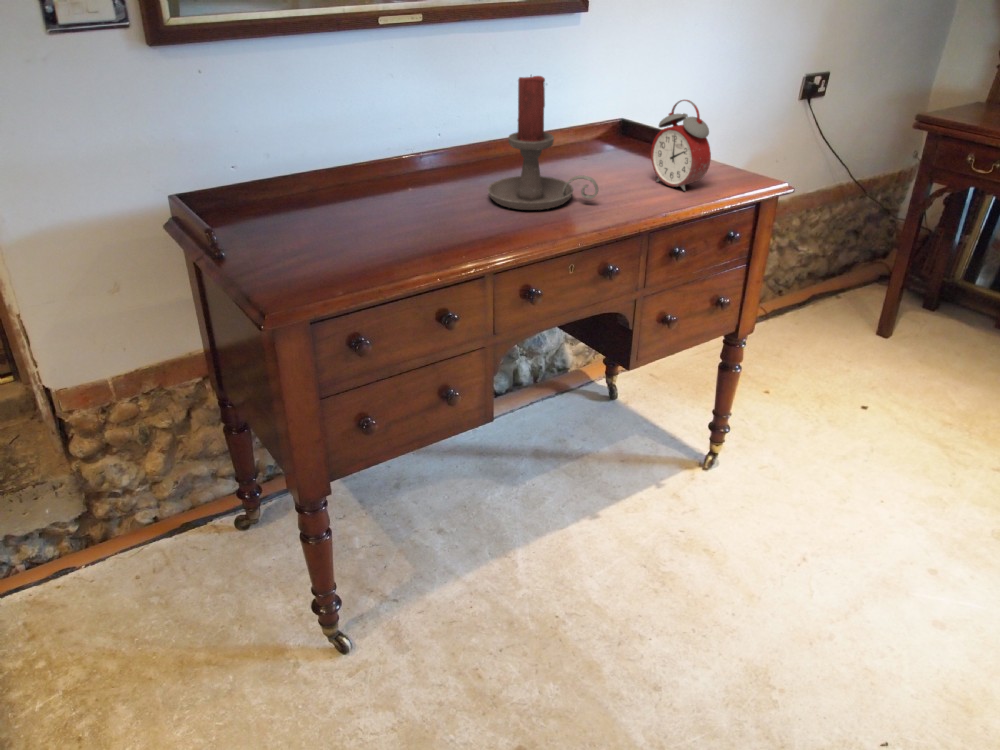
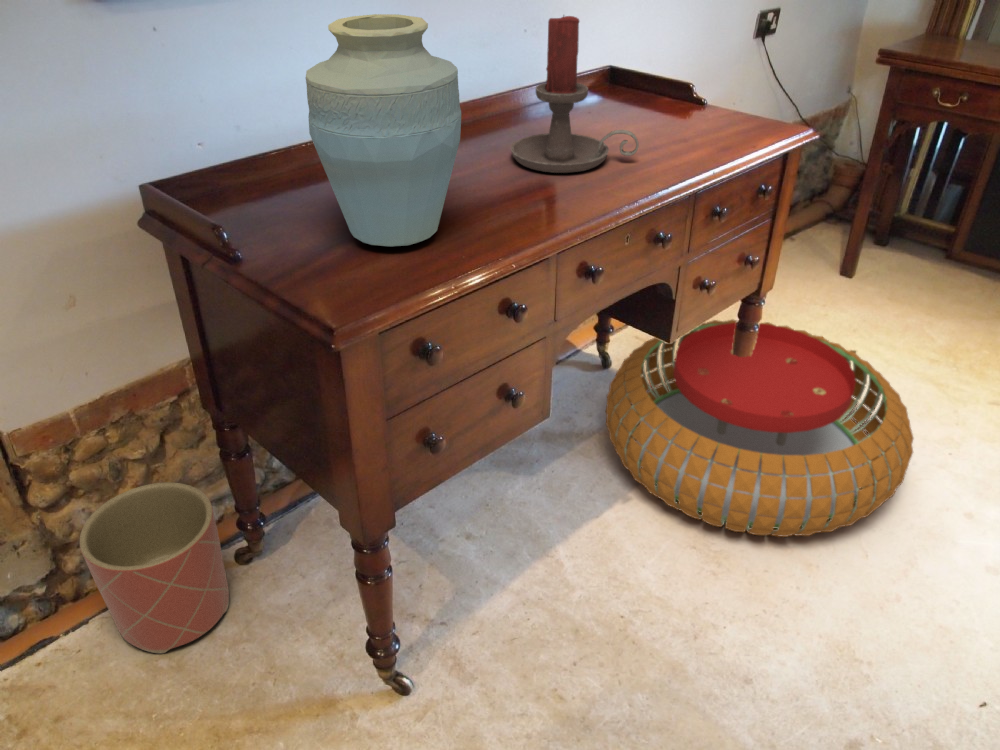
vase: none [278,71,408,259] -> present [306,14,461,247]
alarm clock: present [651,100,711,191] -> none [676,39,746,141]
pouf: none [588,362,880,568] -> present [606,320,913,537]
planter: none [100,449,224,592] -> present [80,483,229,653]

